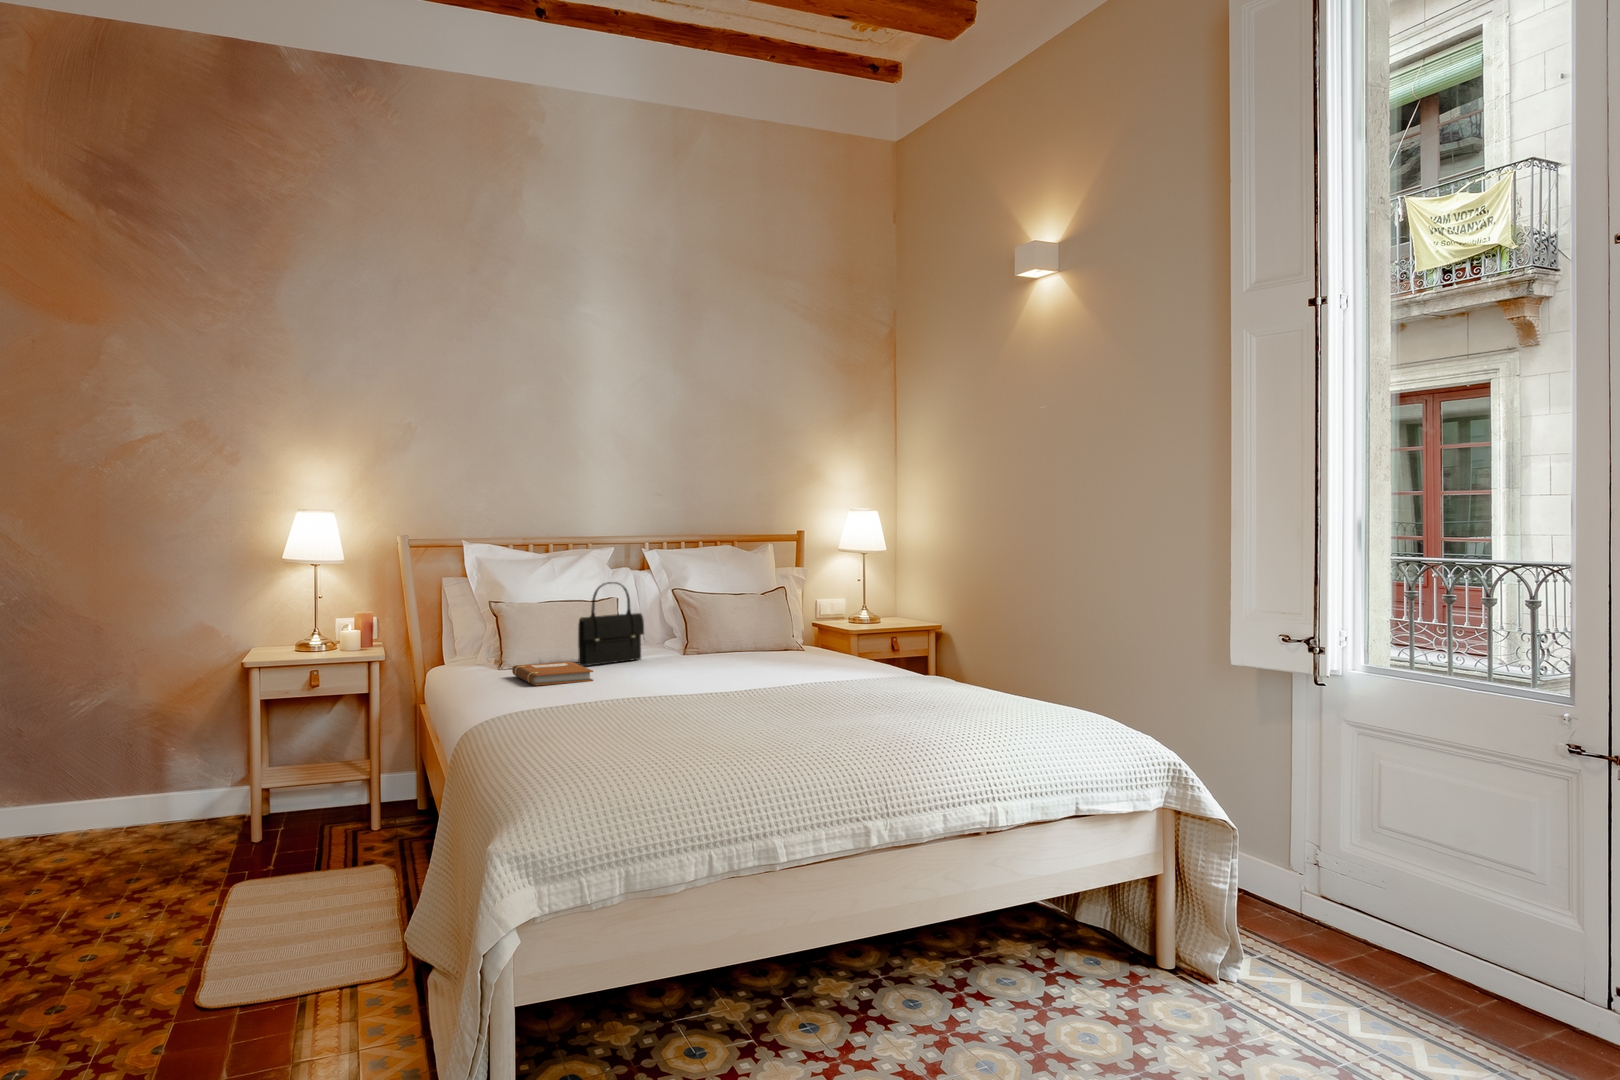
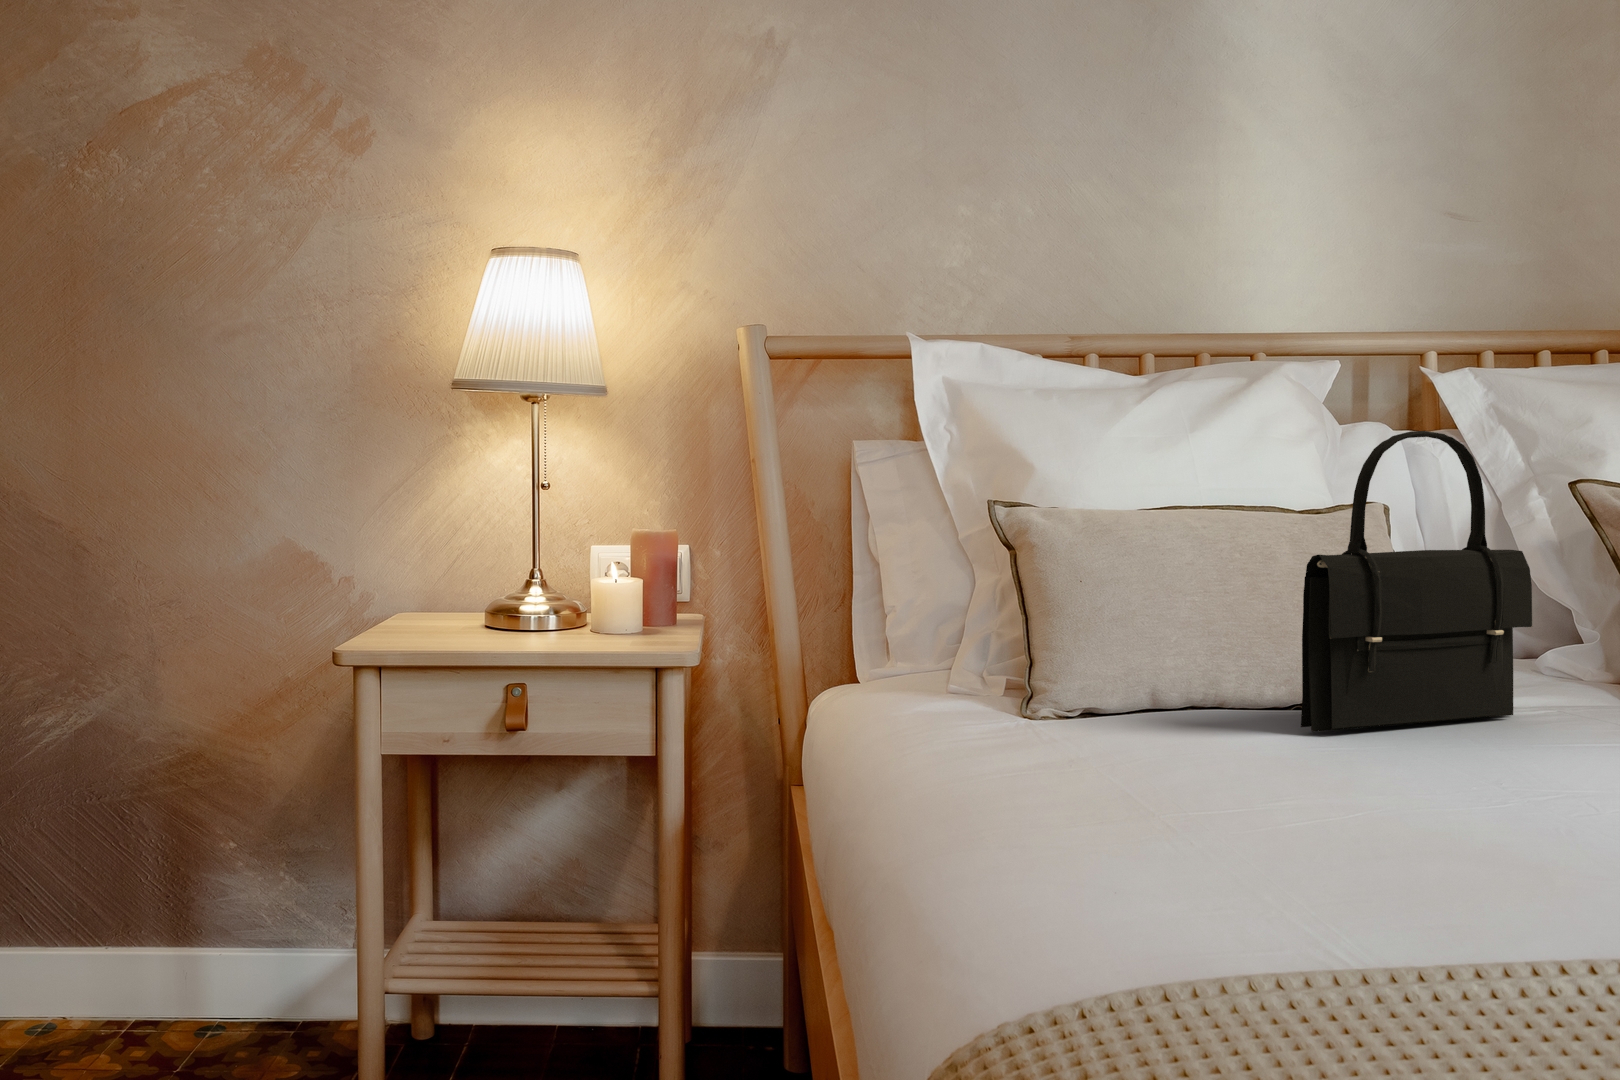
notebook: present [512,662,593,685] -> none [1081,718,1436,828]

